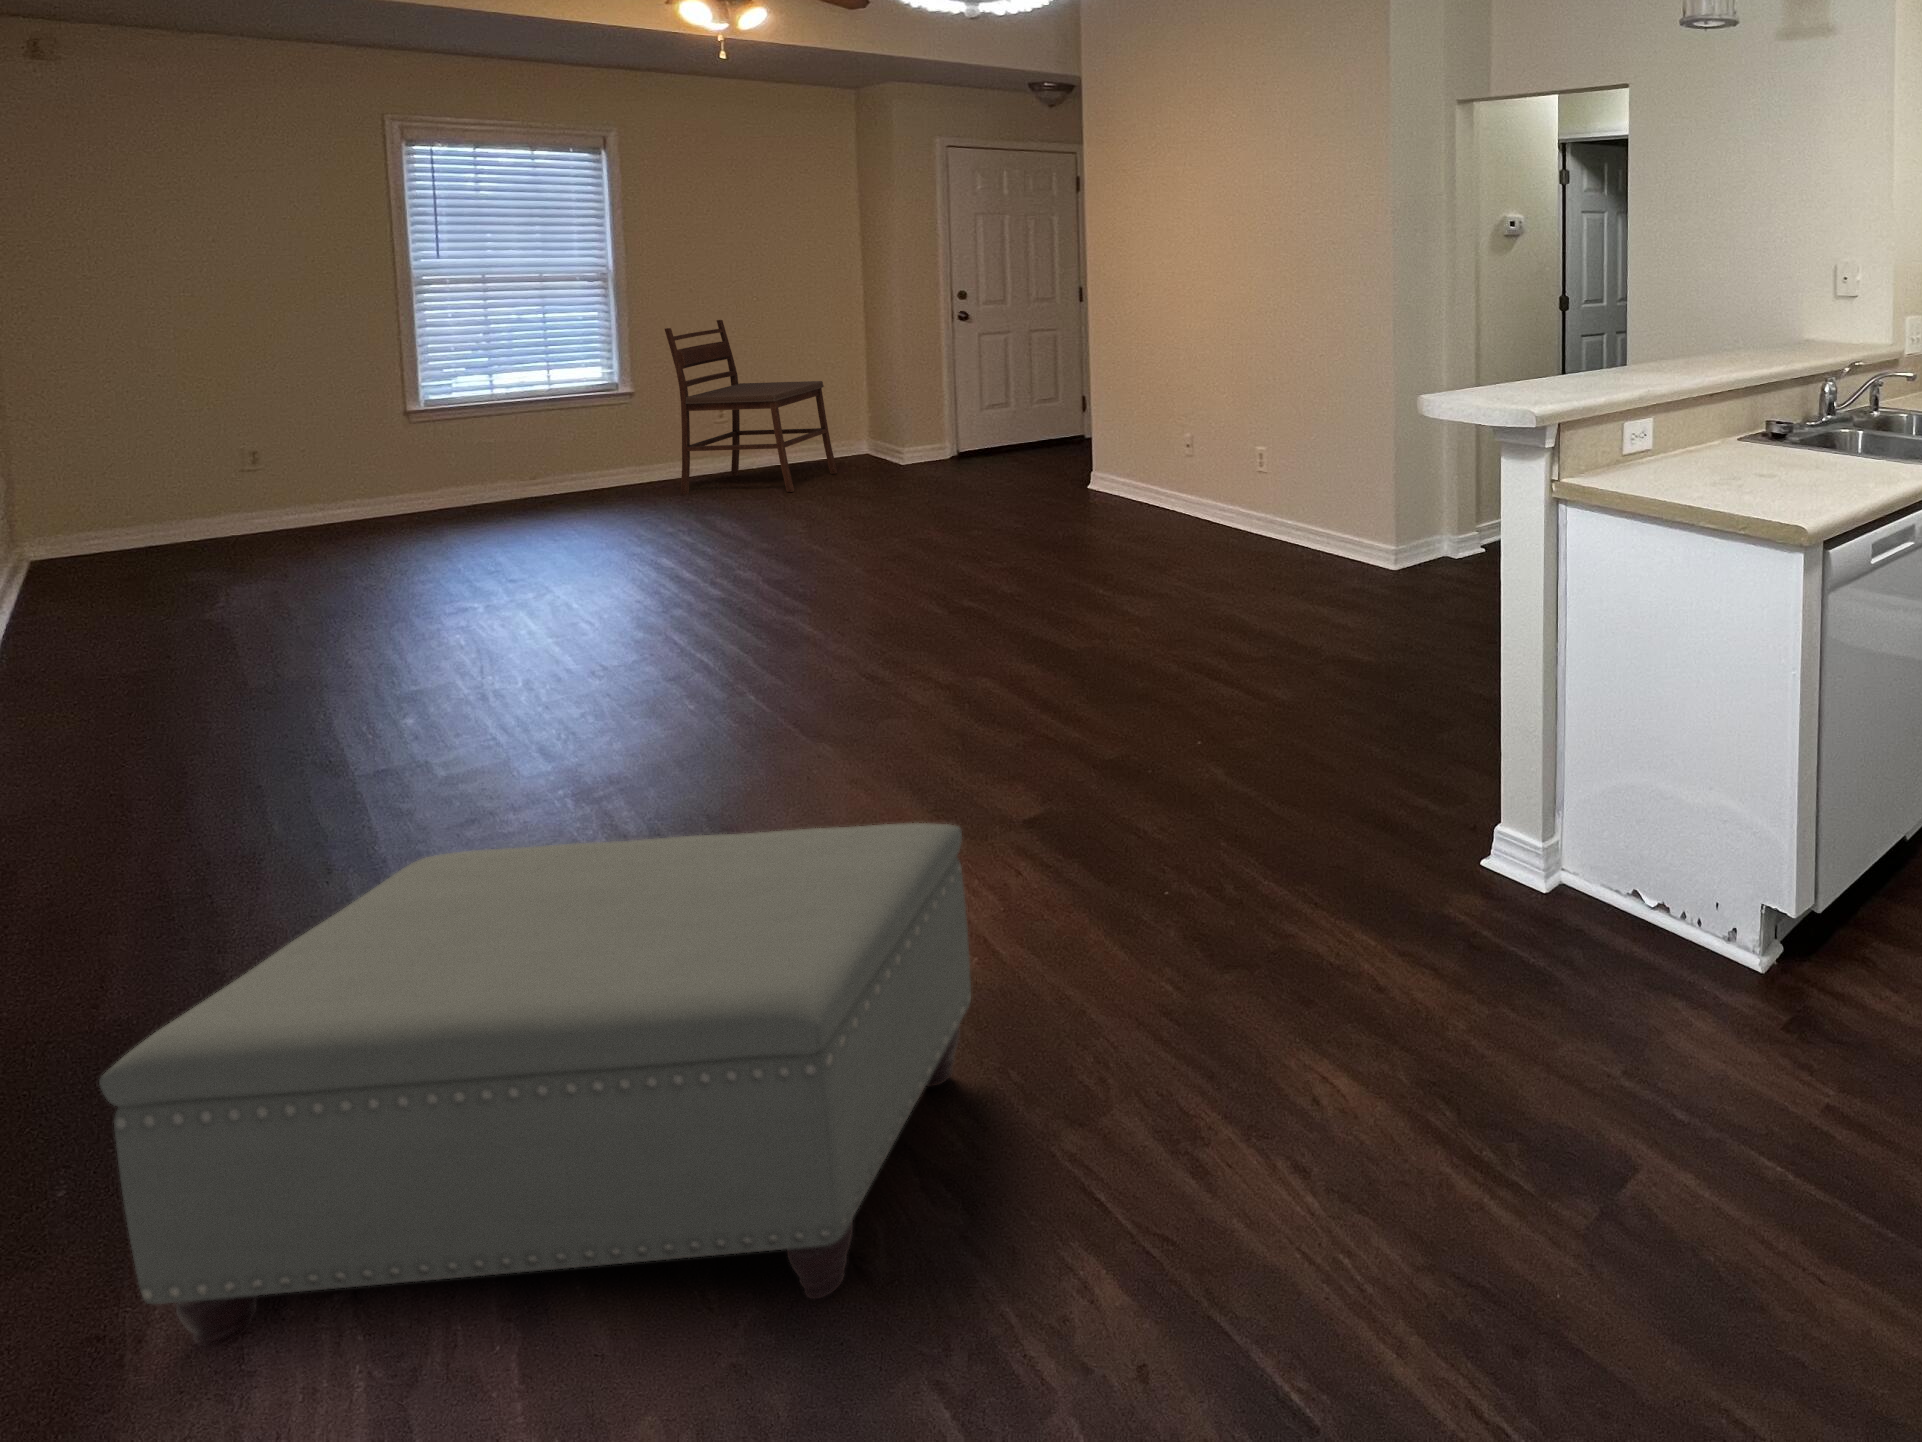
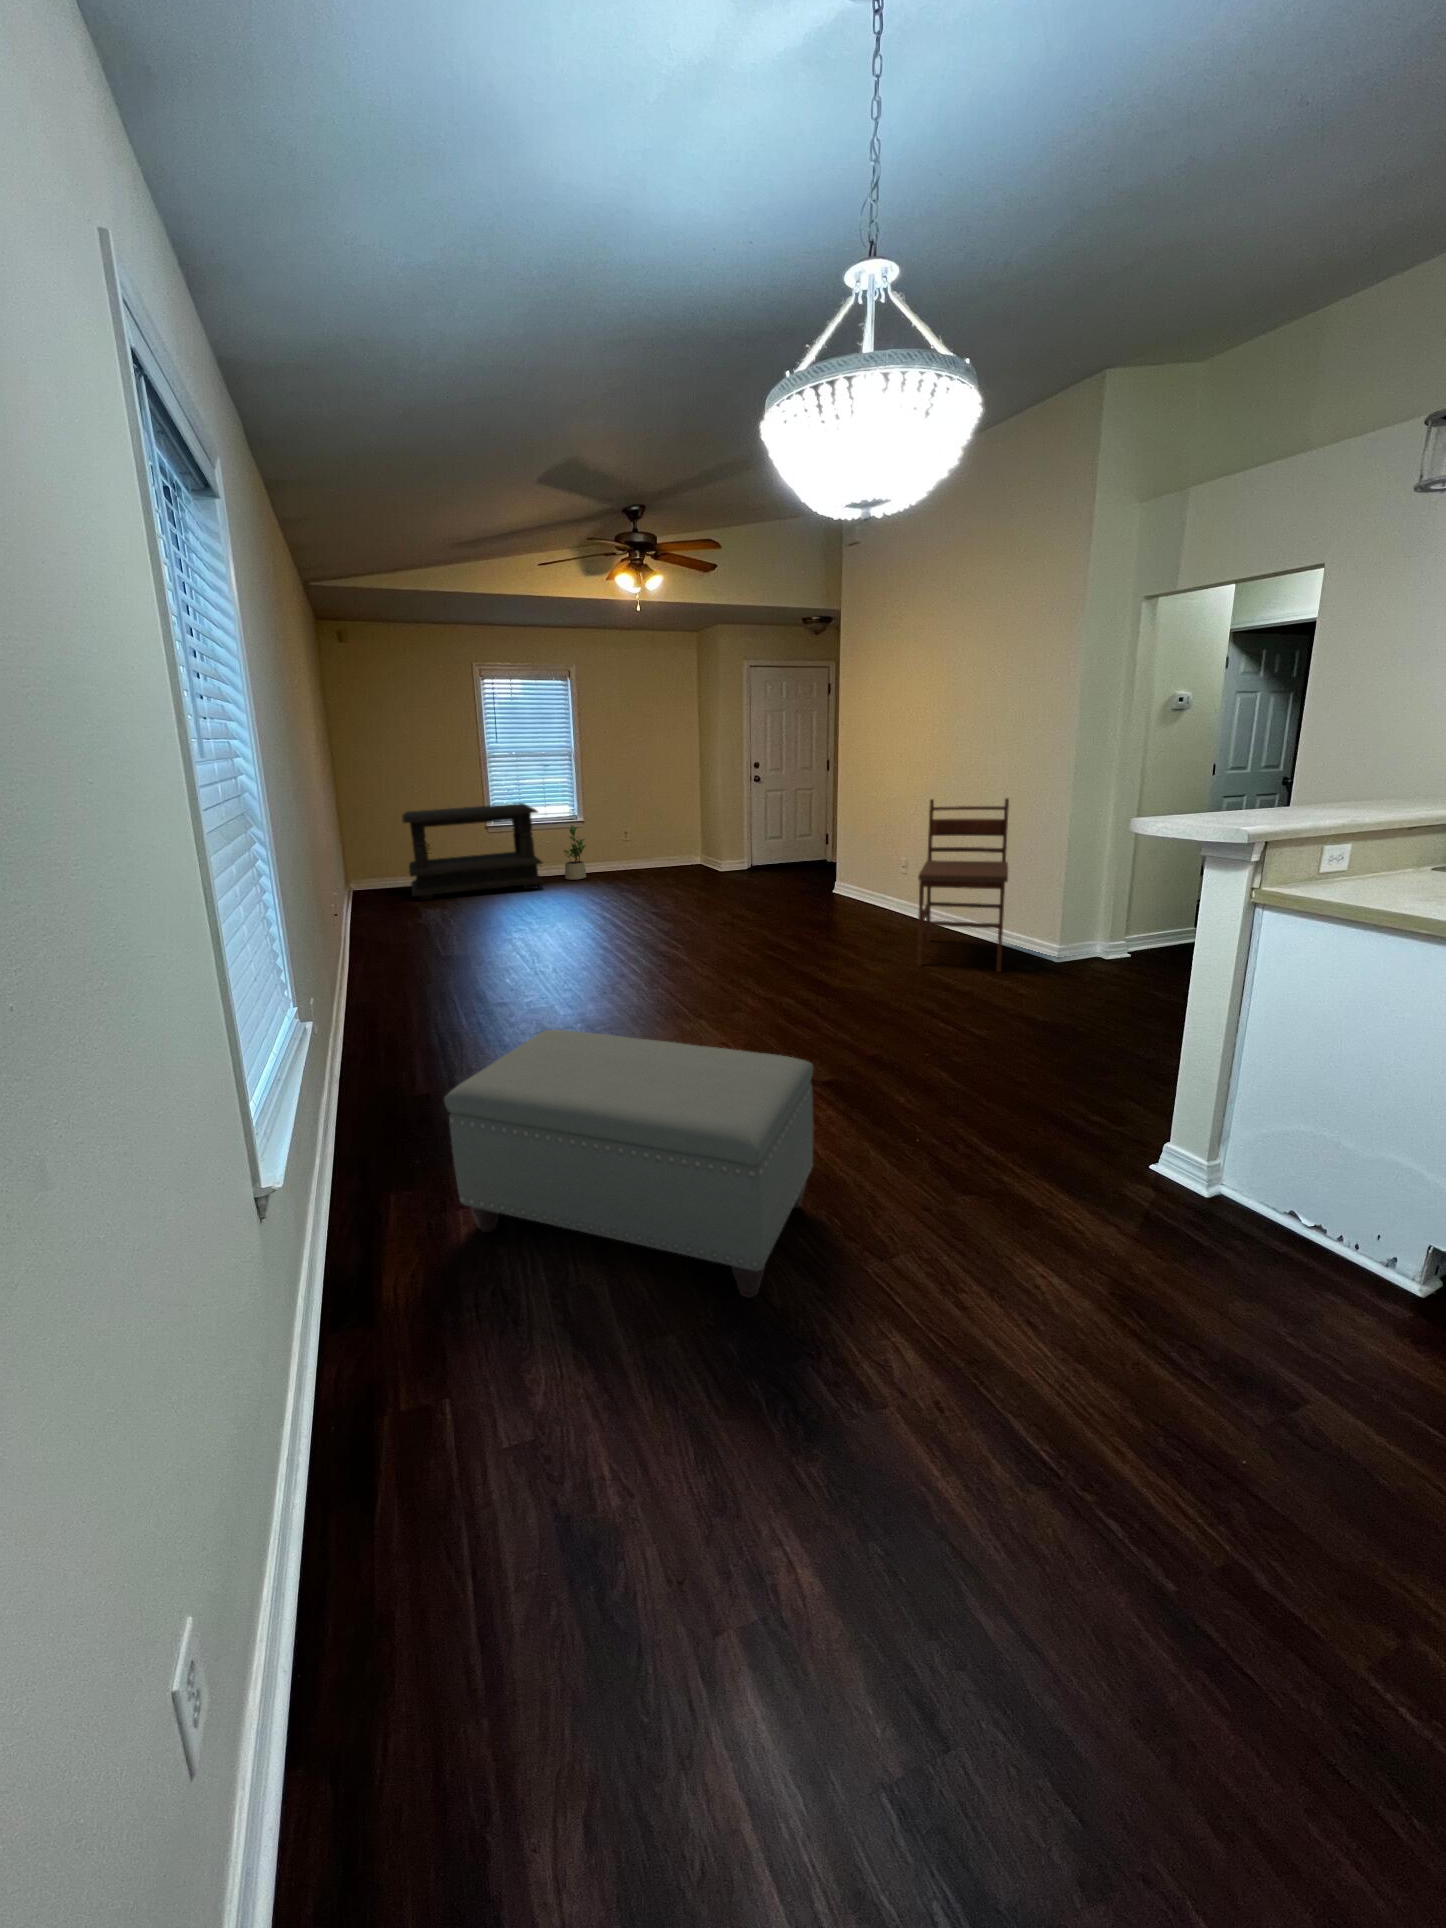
dining chair: present [665,320,837,494] -> present [917,798,1009,971]
coffee table: none [176,372,541,580] -> present [402,803,544,900]
potted plant: none [587,406,638,504] -> present [563,825,586,880]

